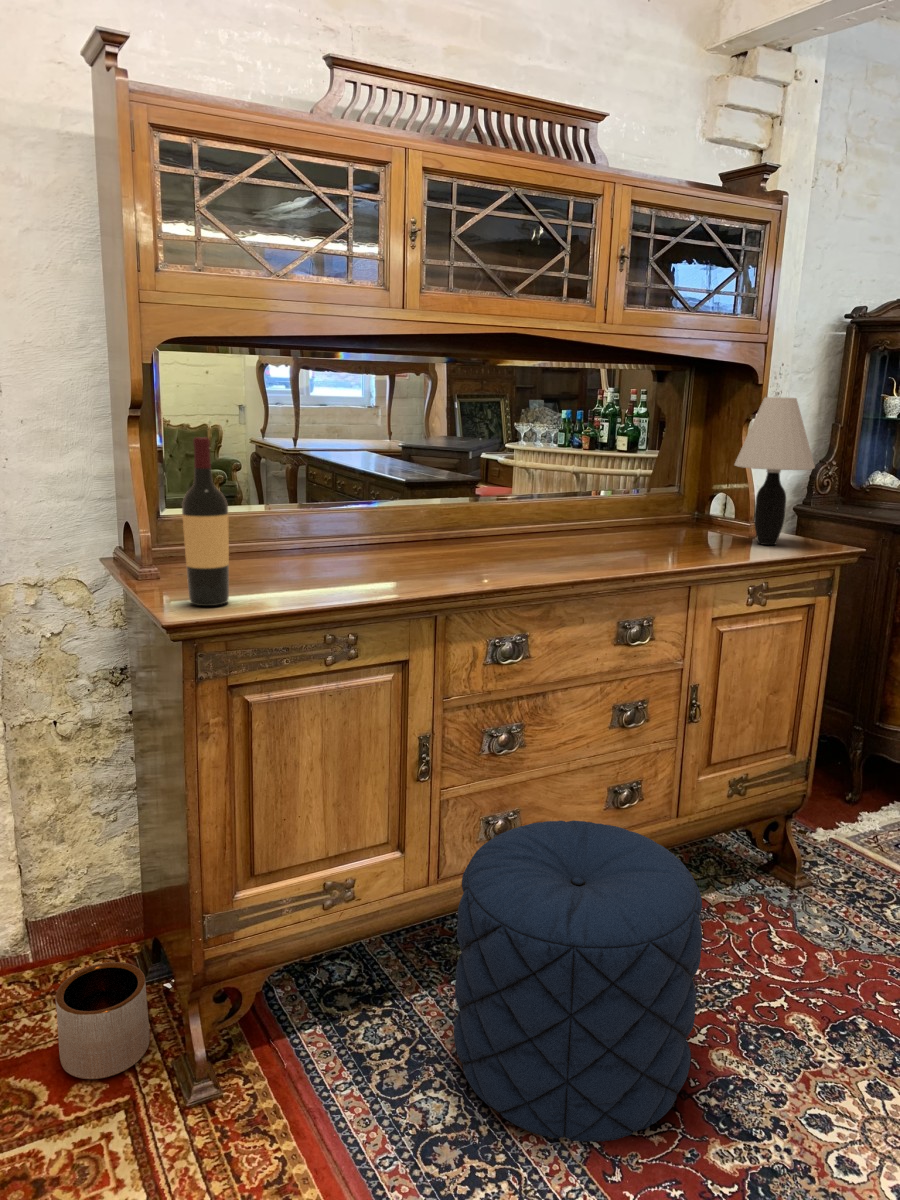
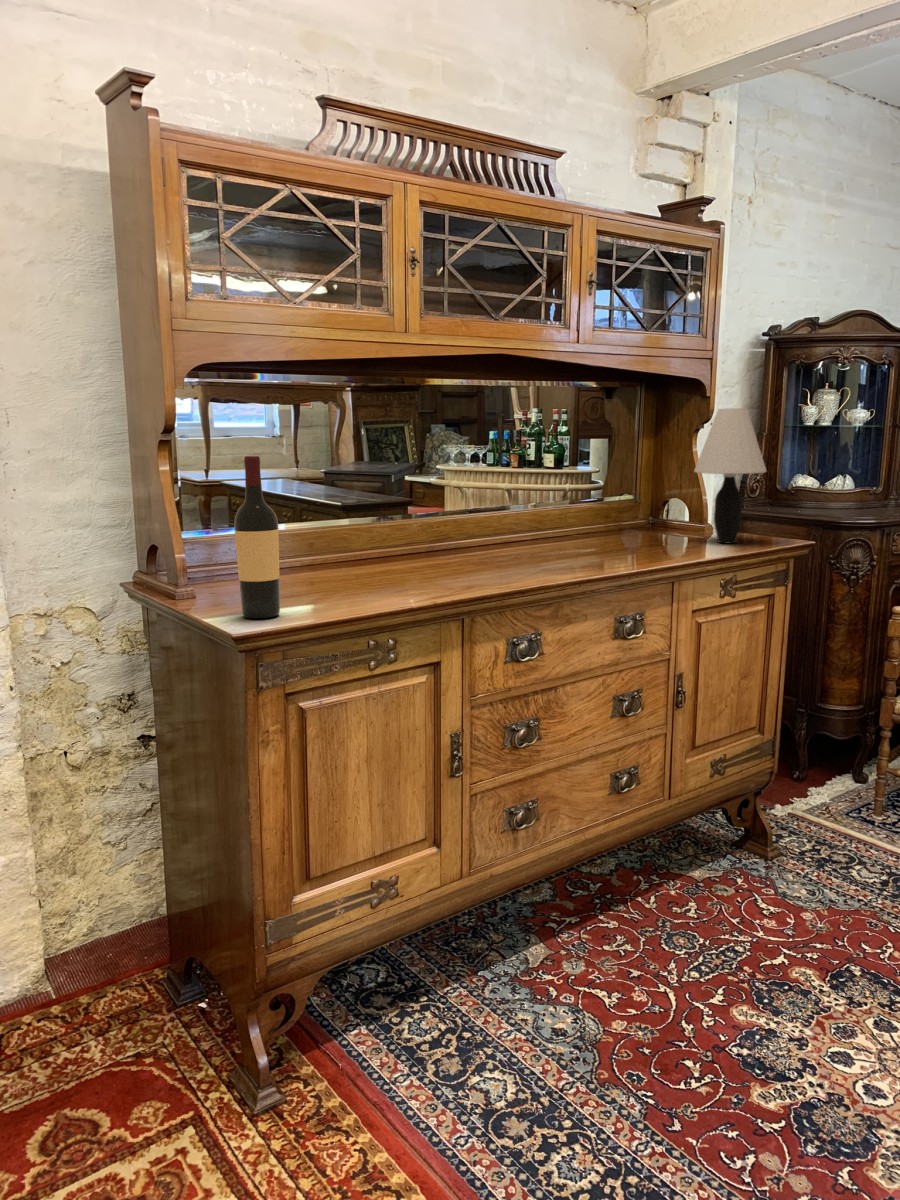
pouf: present [454,821,702,1142] -> none [499,806,728,1100]
planter: present [56,962,150,1079] -> none [108,983,200,1101]

